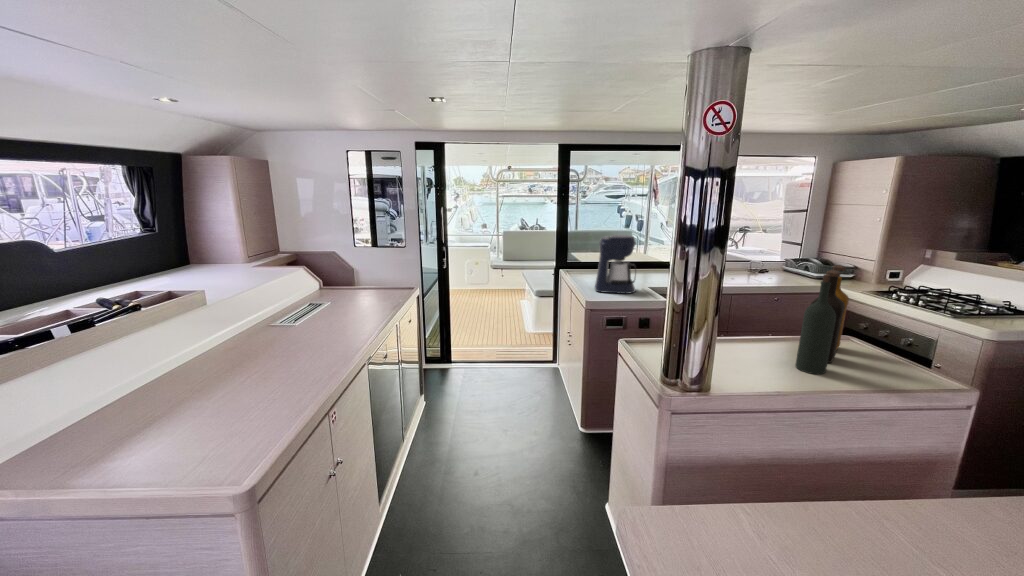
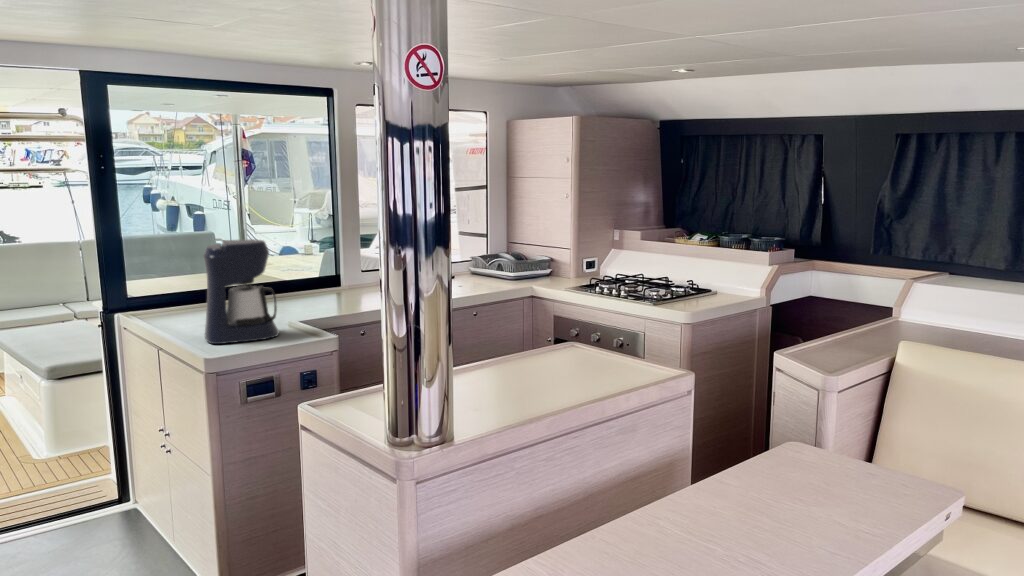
bottle: present [796,265,849,374] -> none [540,257,575,399]

